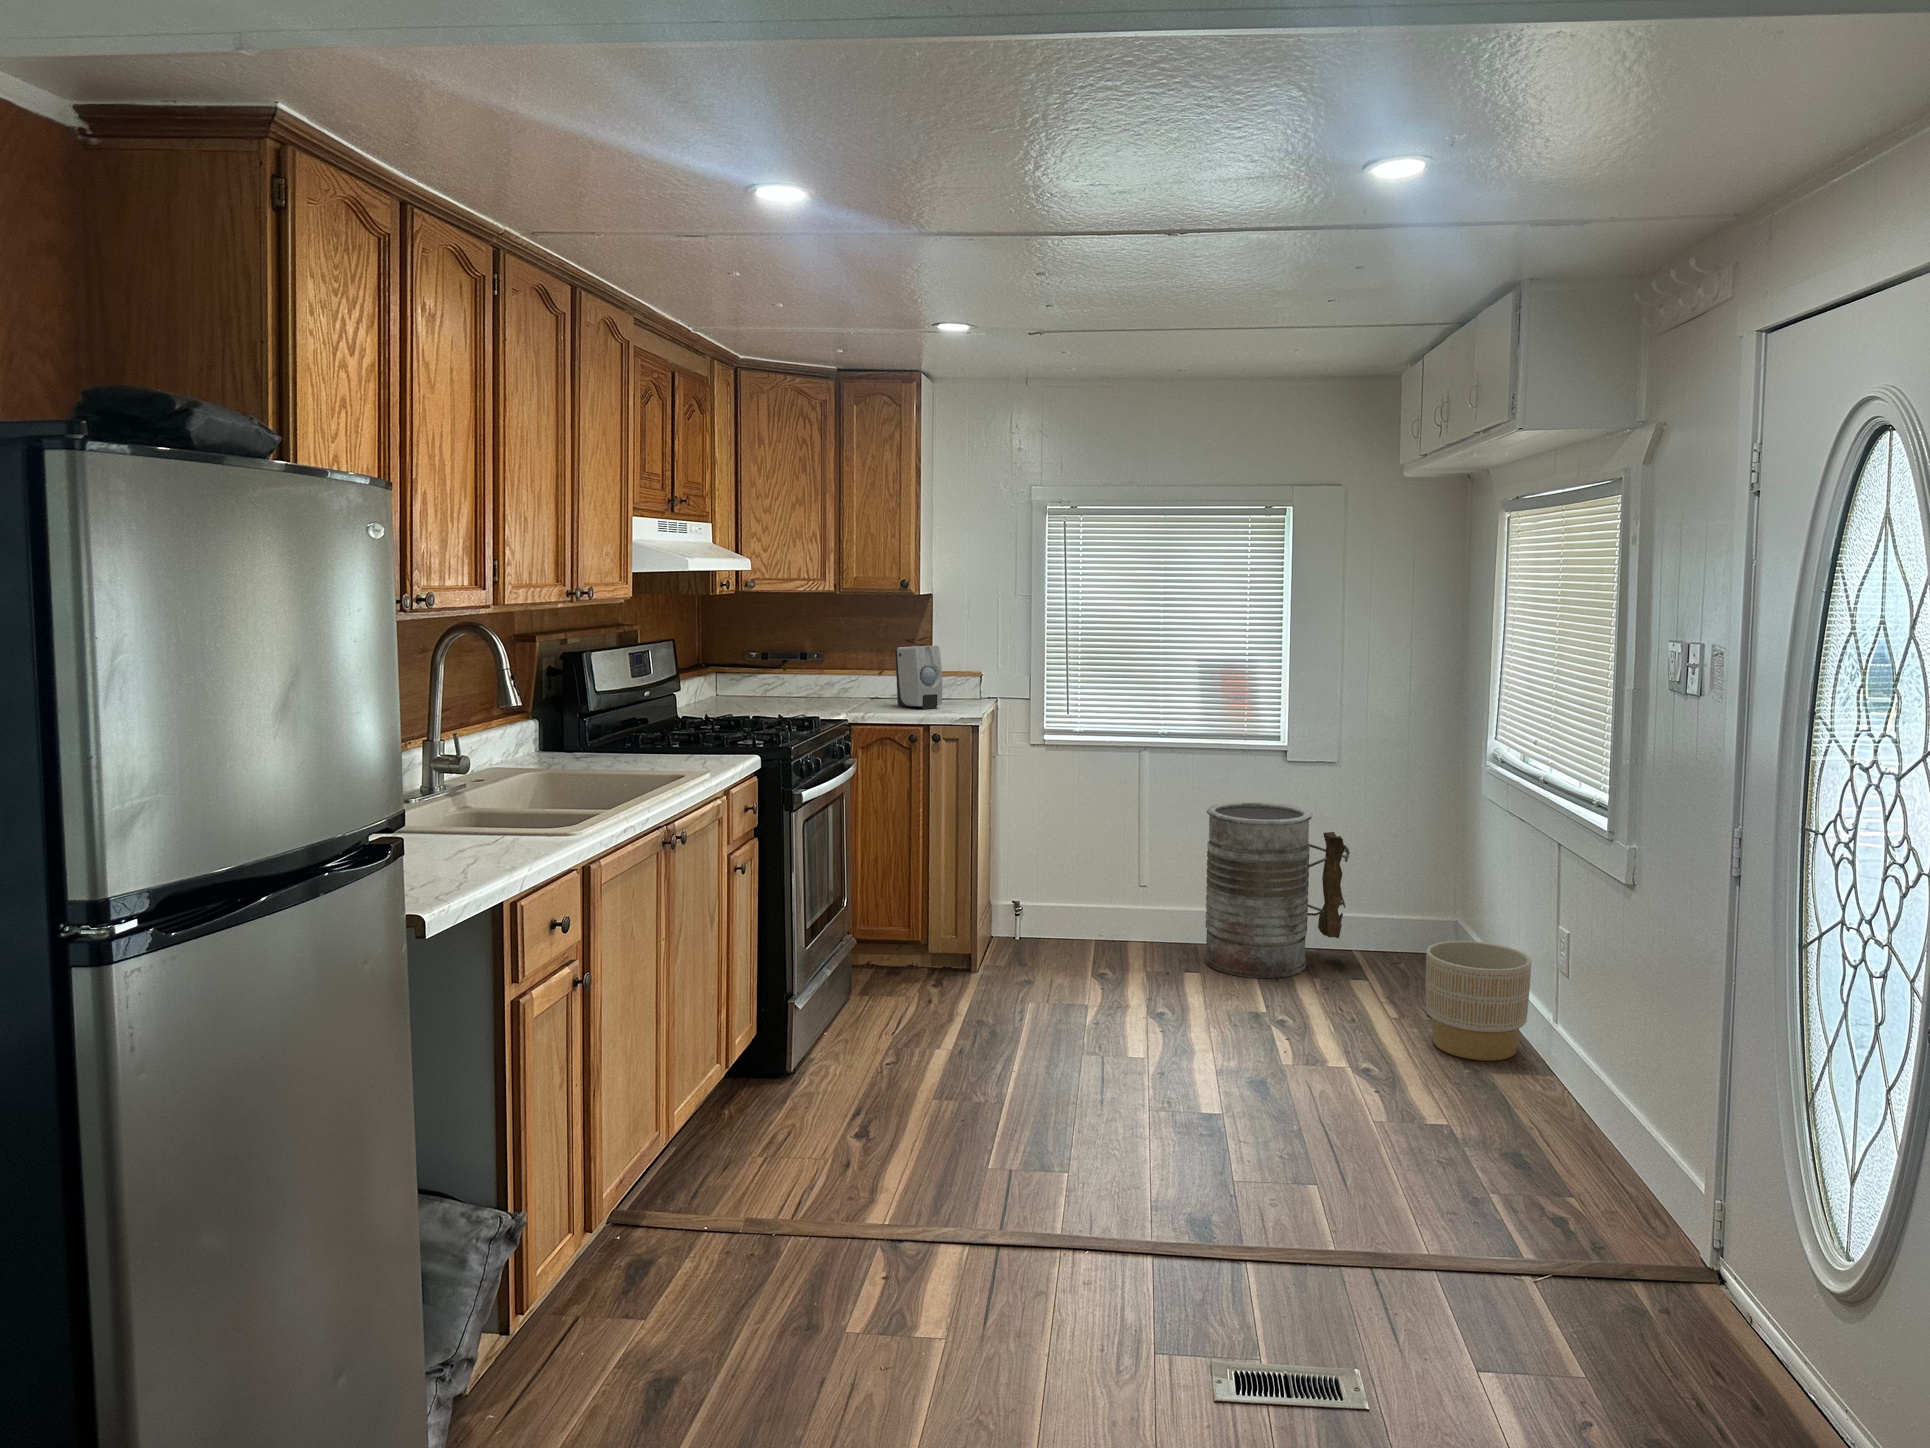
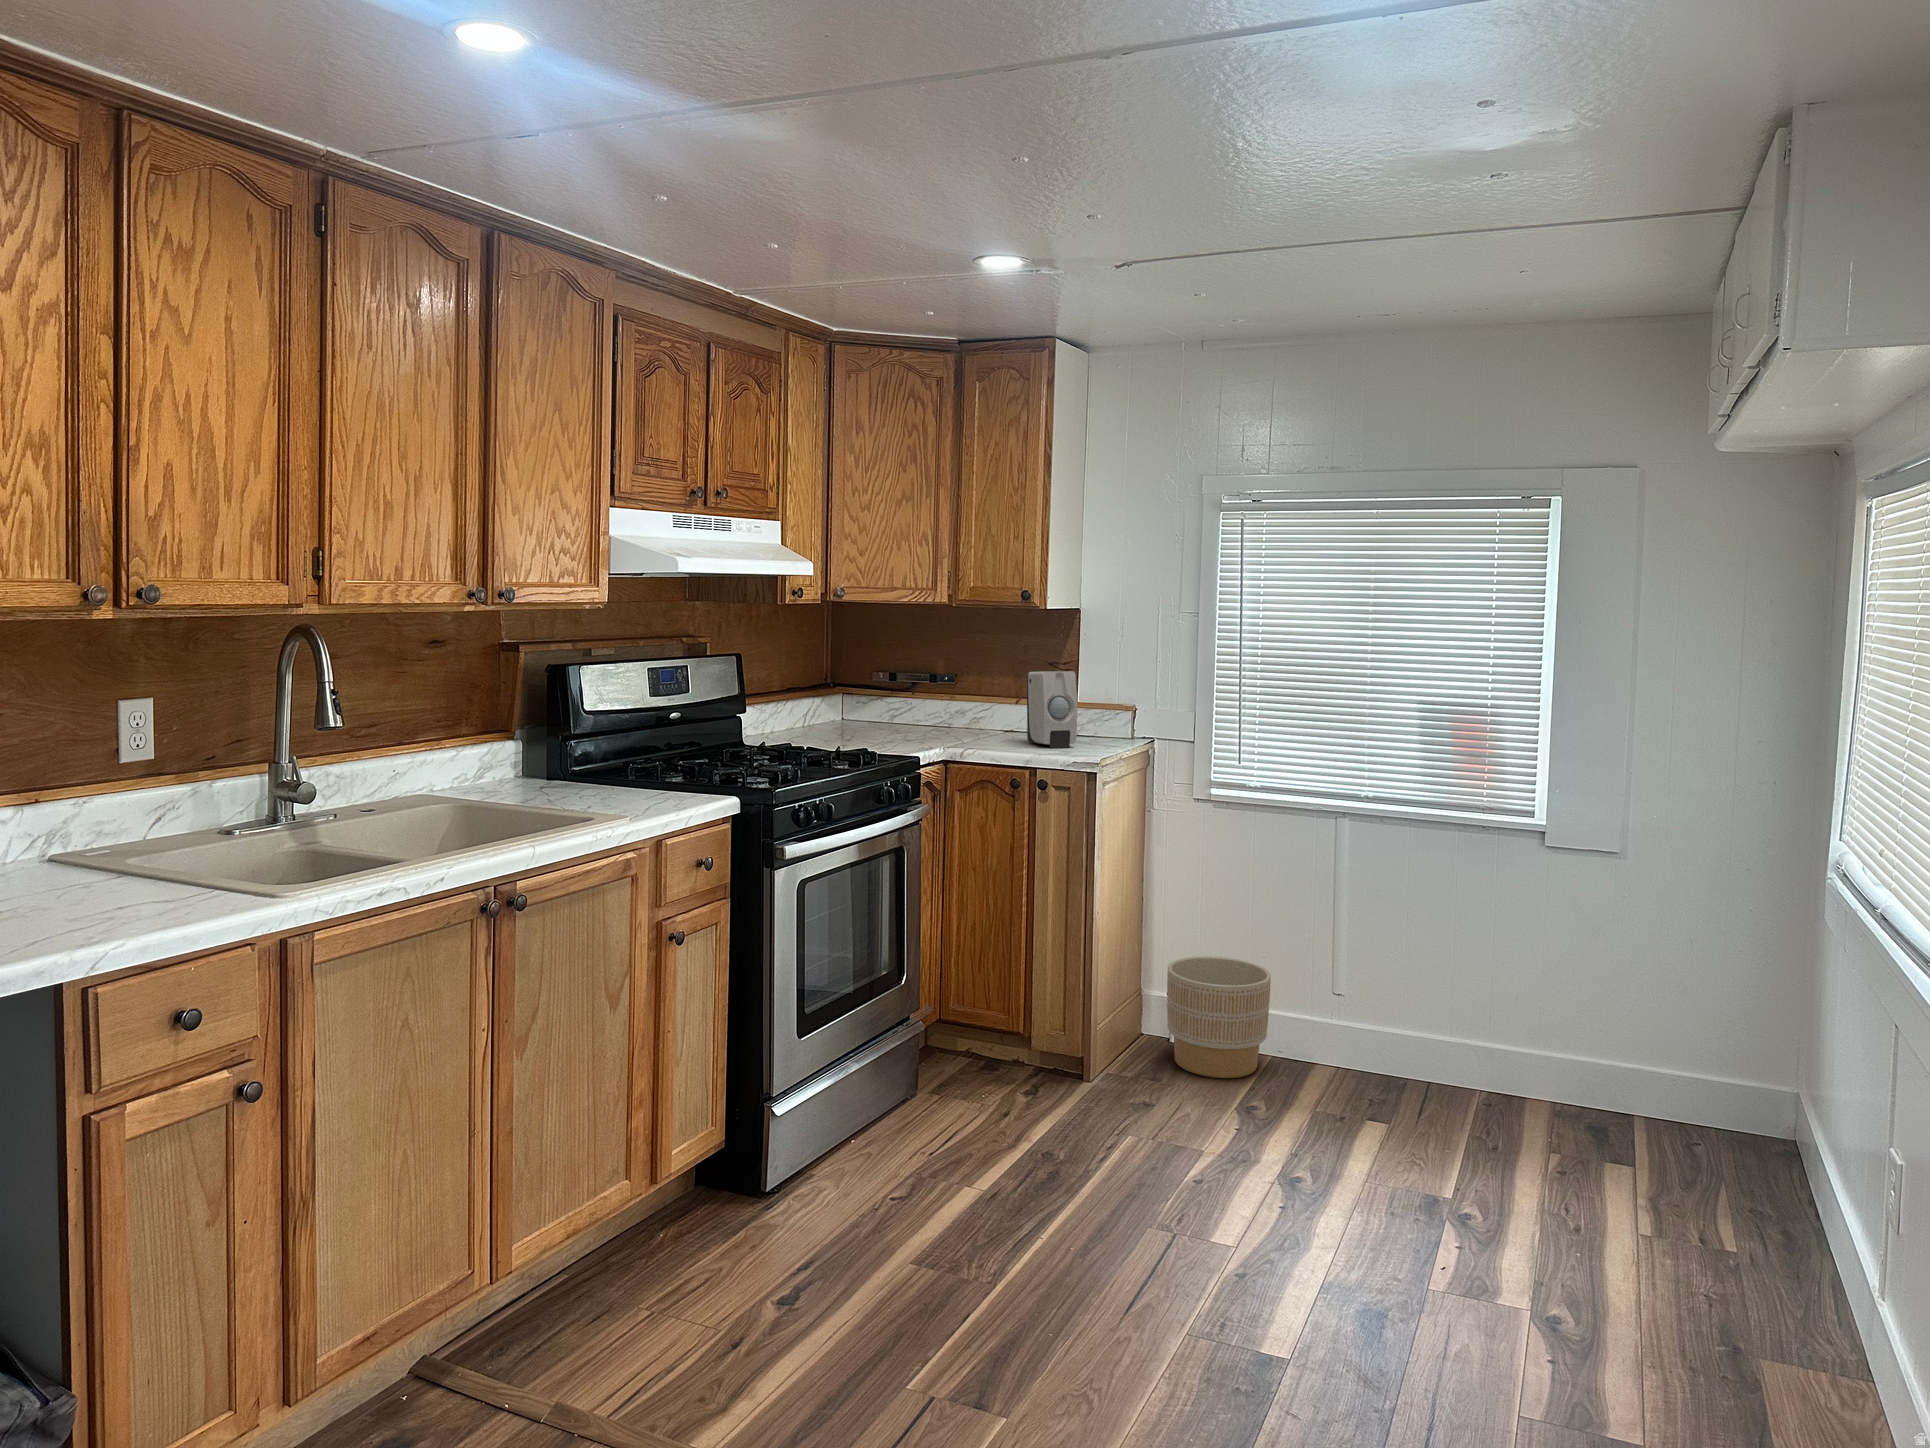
trash can: present [1205,802,1350,978] -> none [1400,896,1619,1147]
planter: present [1426,941,1531,1061] -> present [1167,956,1271,1078]

